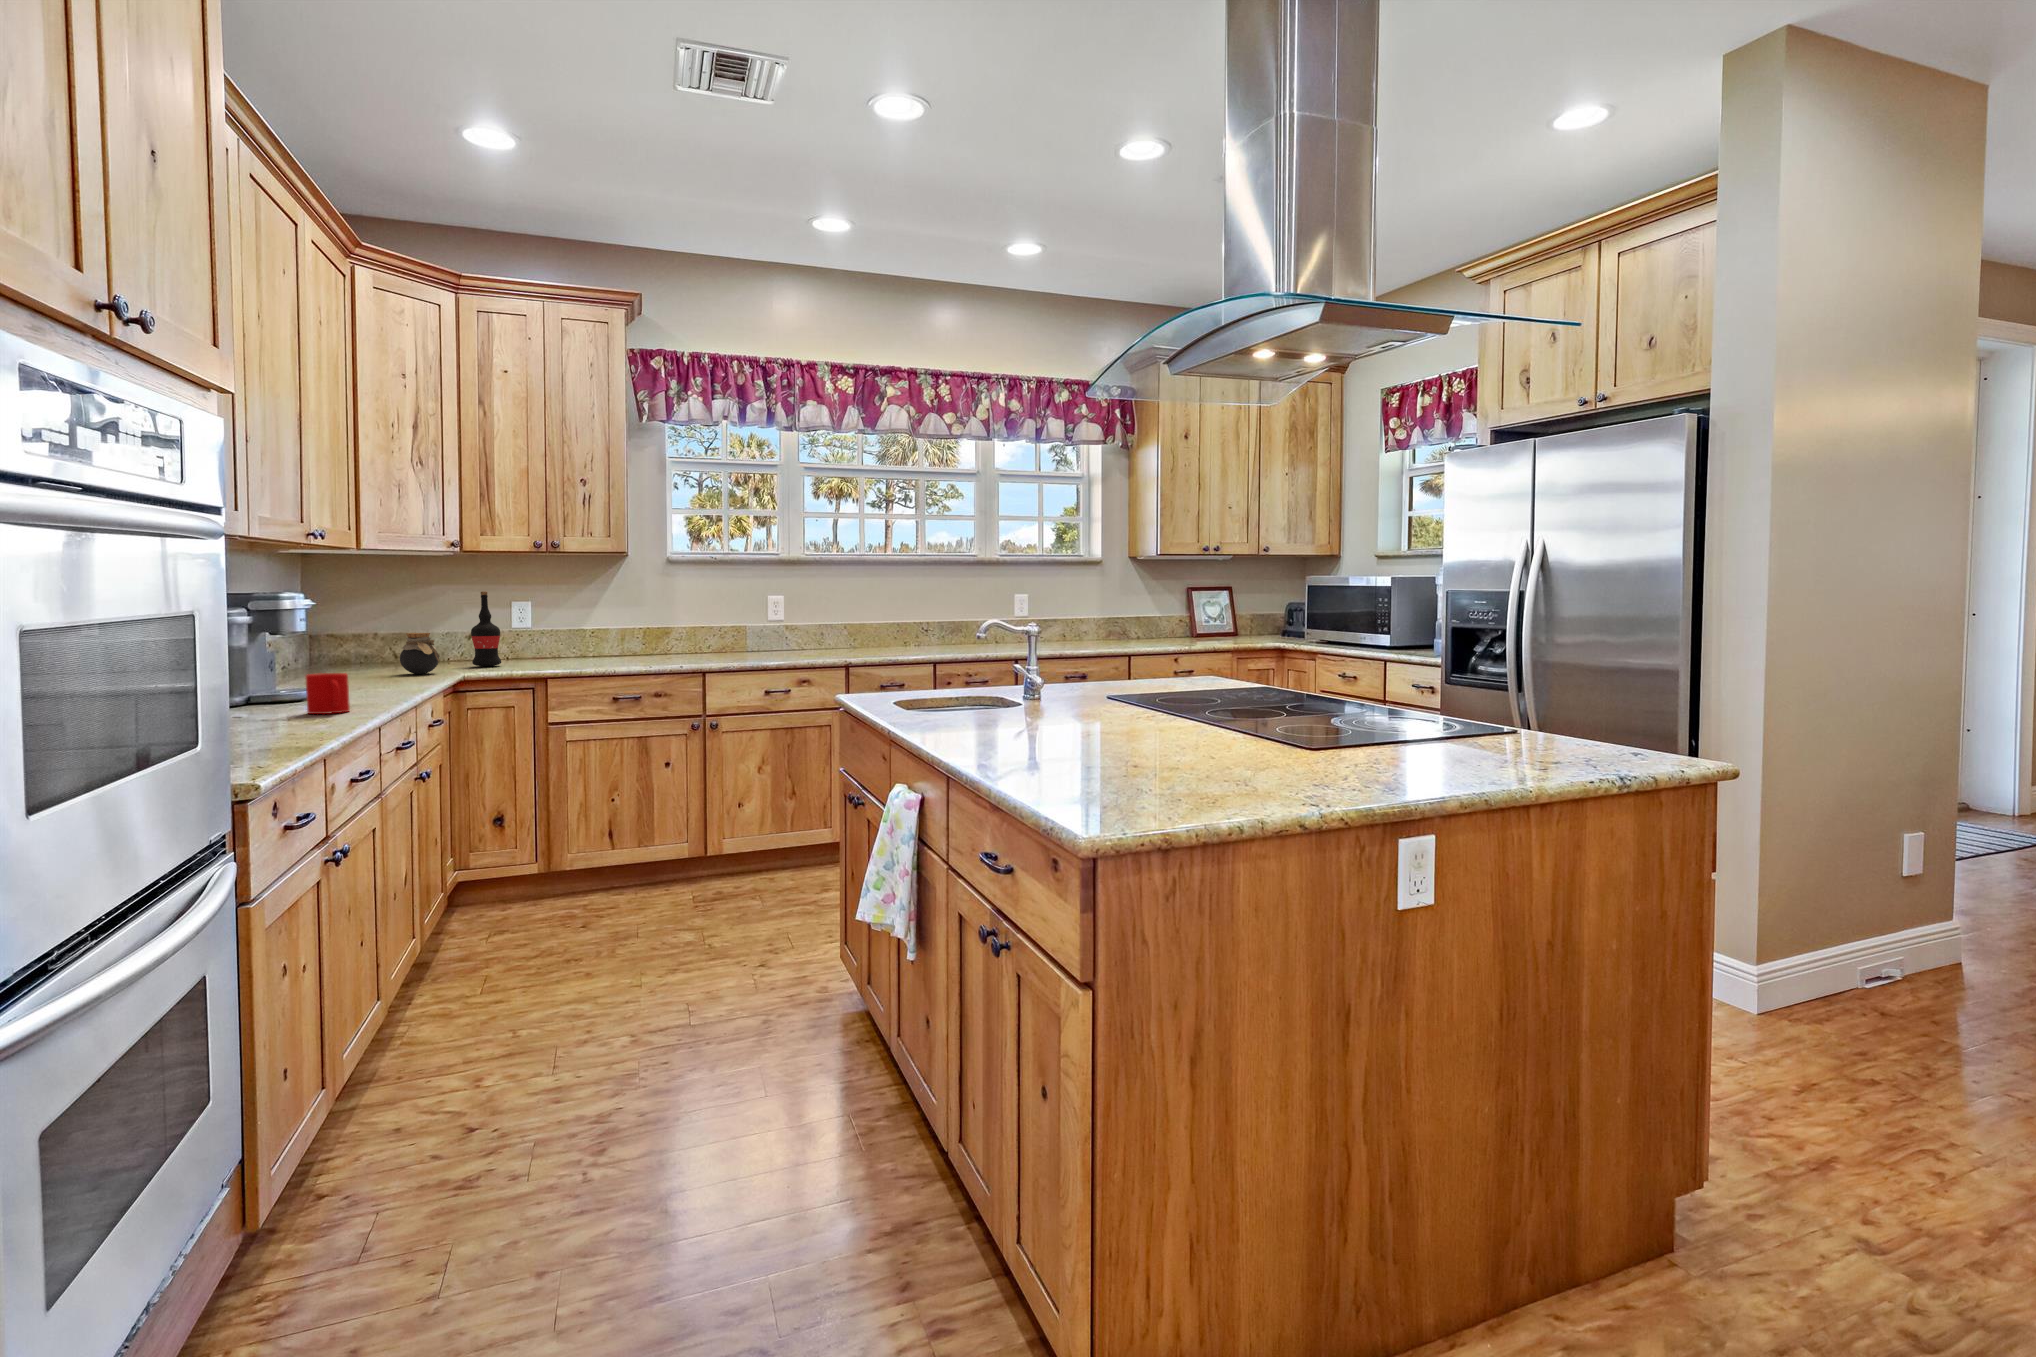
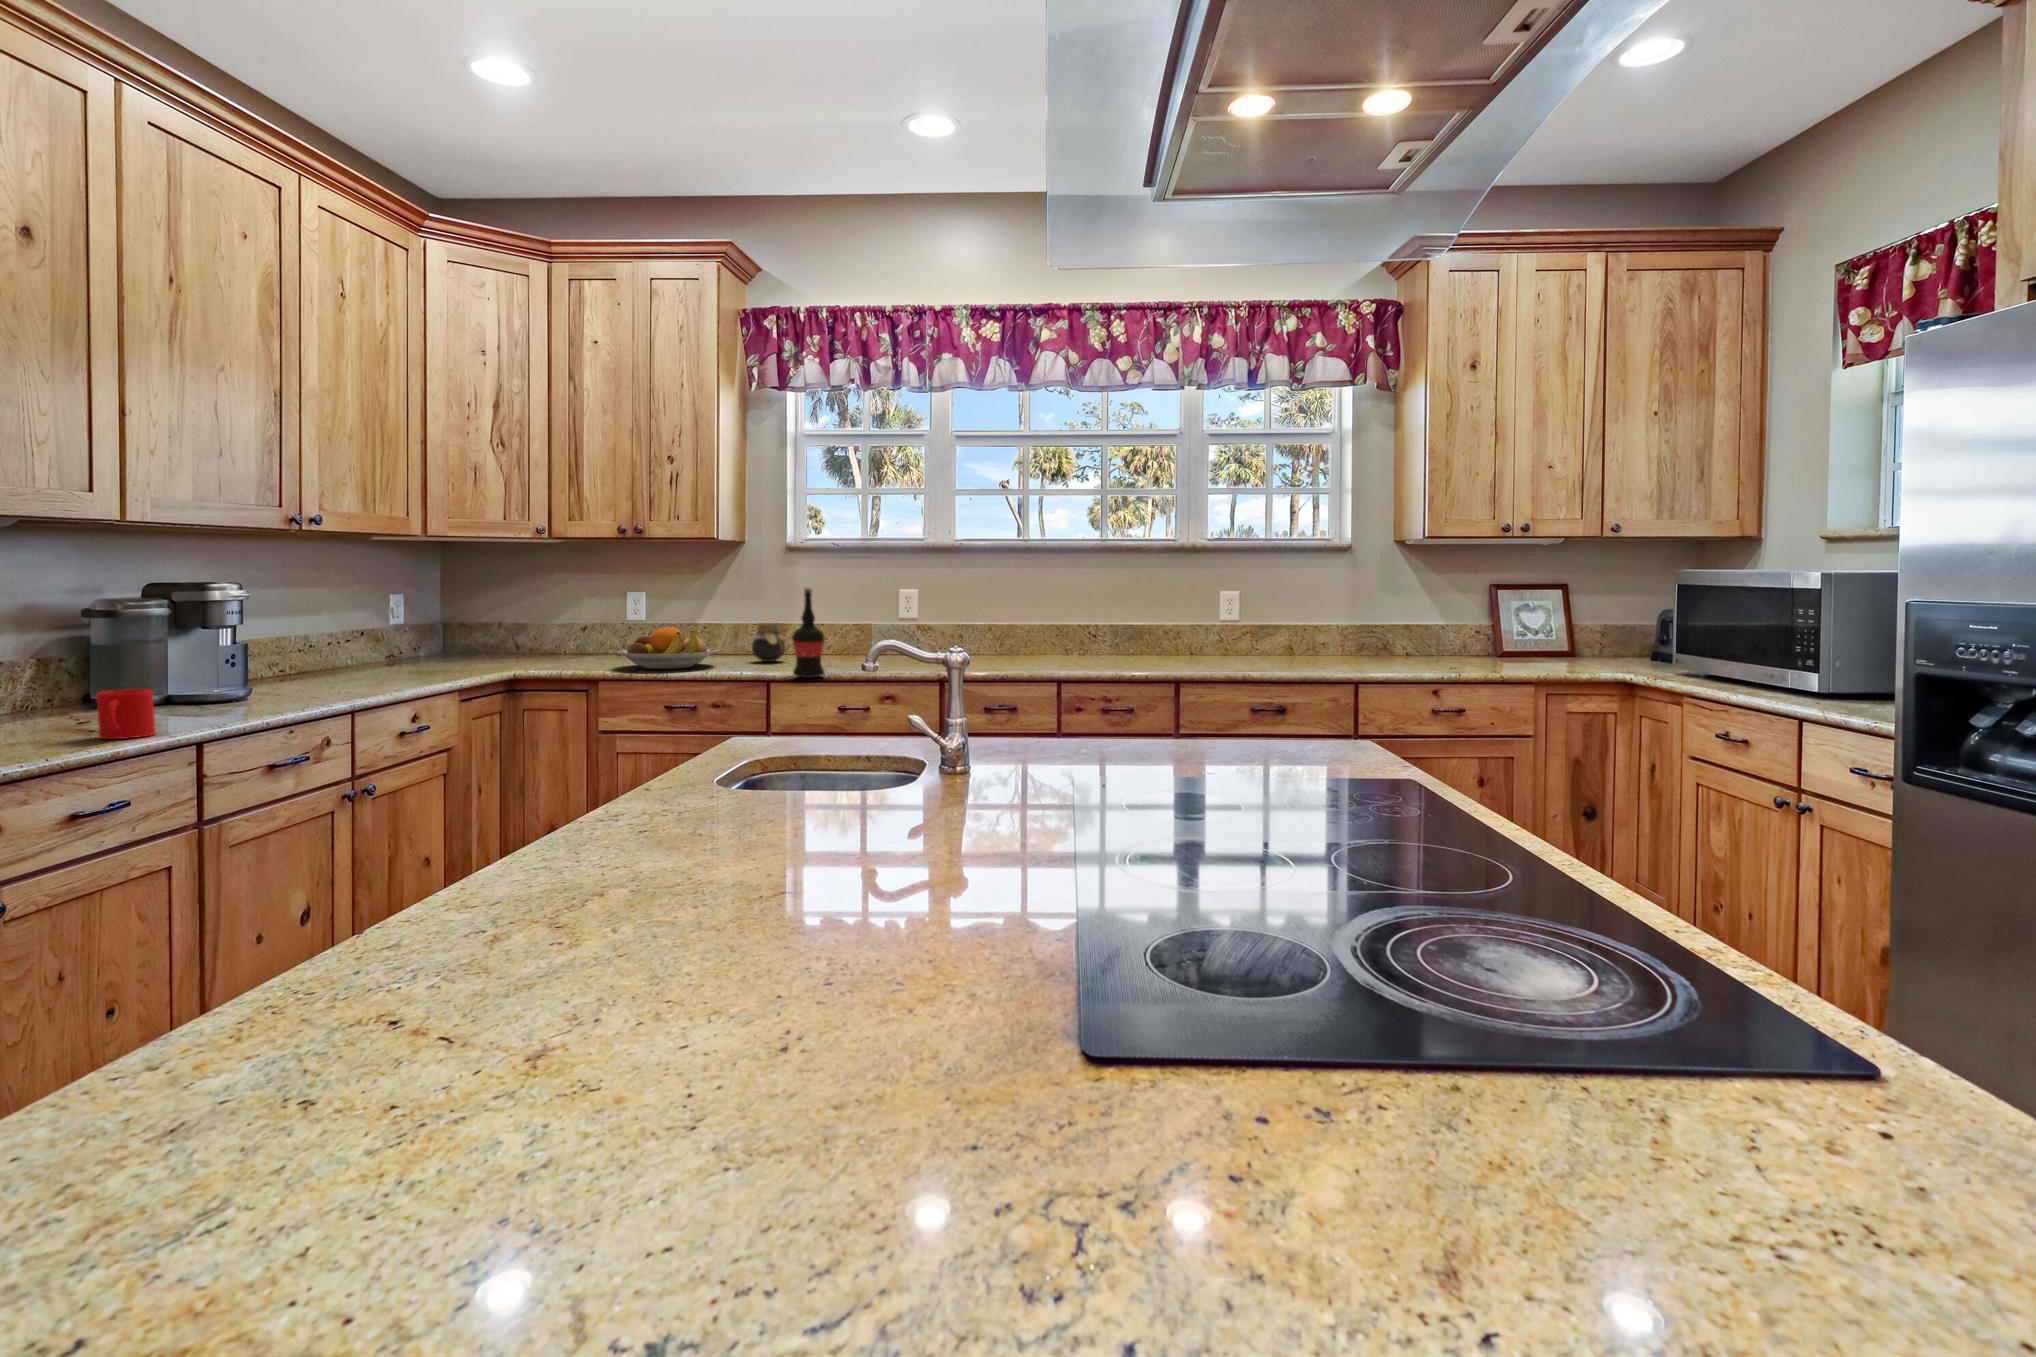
wine bottle: present [471,591,501,666] -> present [792,588,824,678]
fruit bowl: none [536,628,628,665] -> present [616,627,717,669]
jar: present [400,633,440,674] -> present [752,623,785,662]

